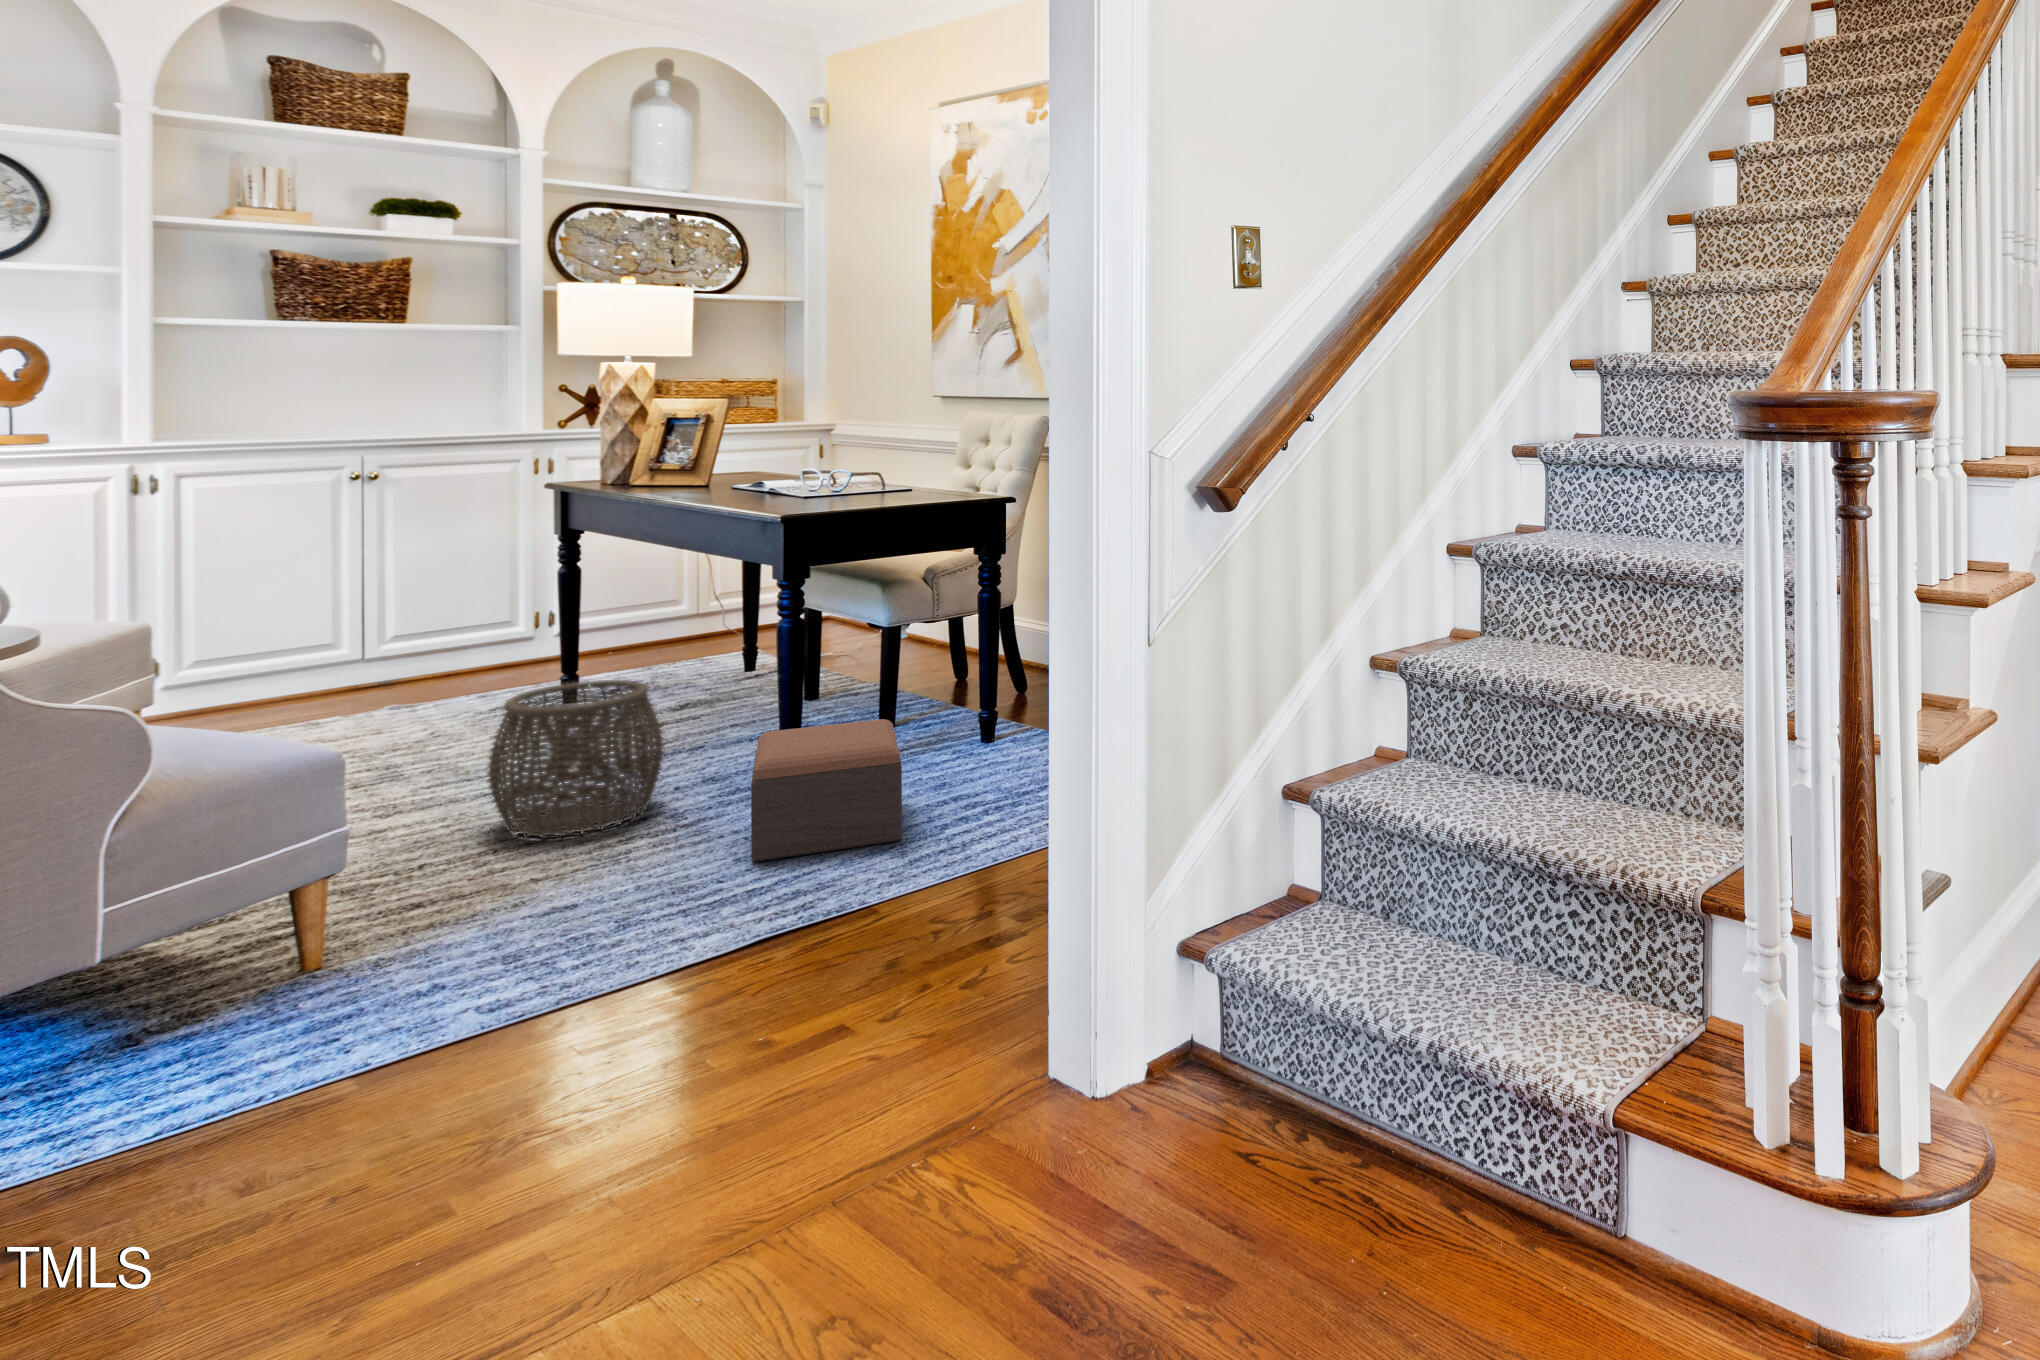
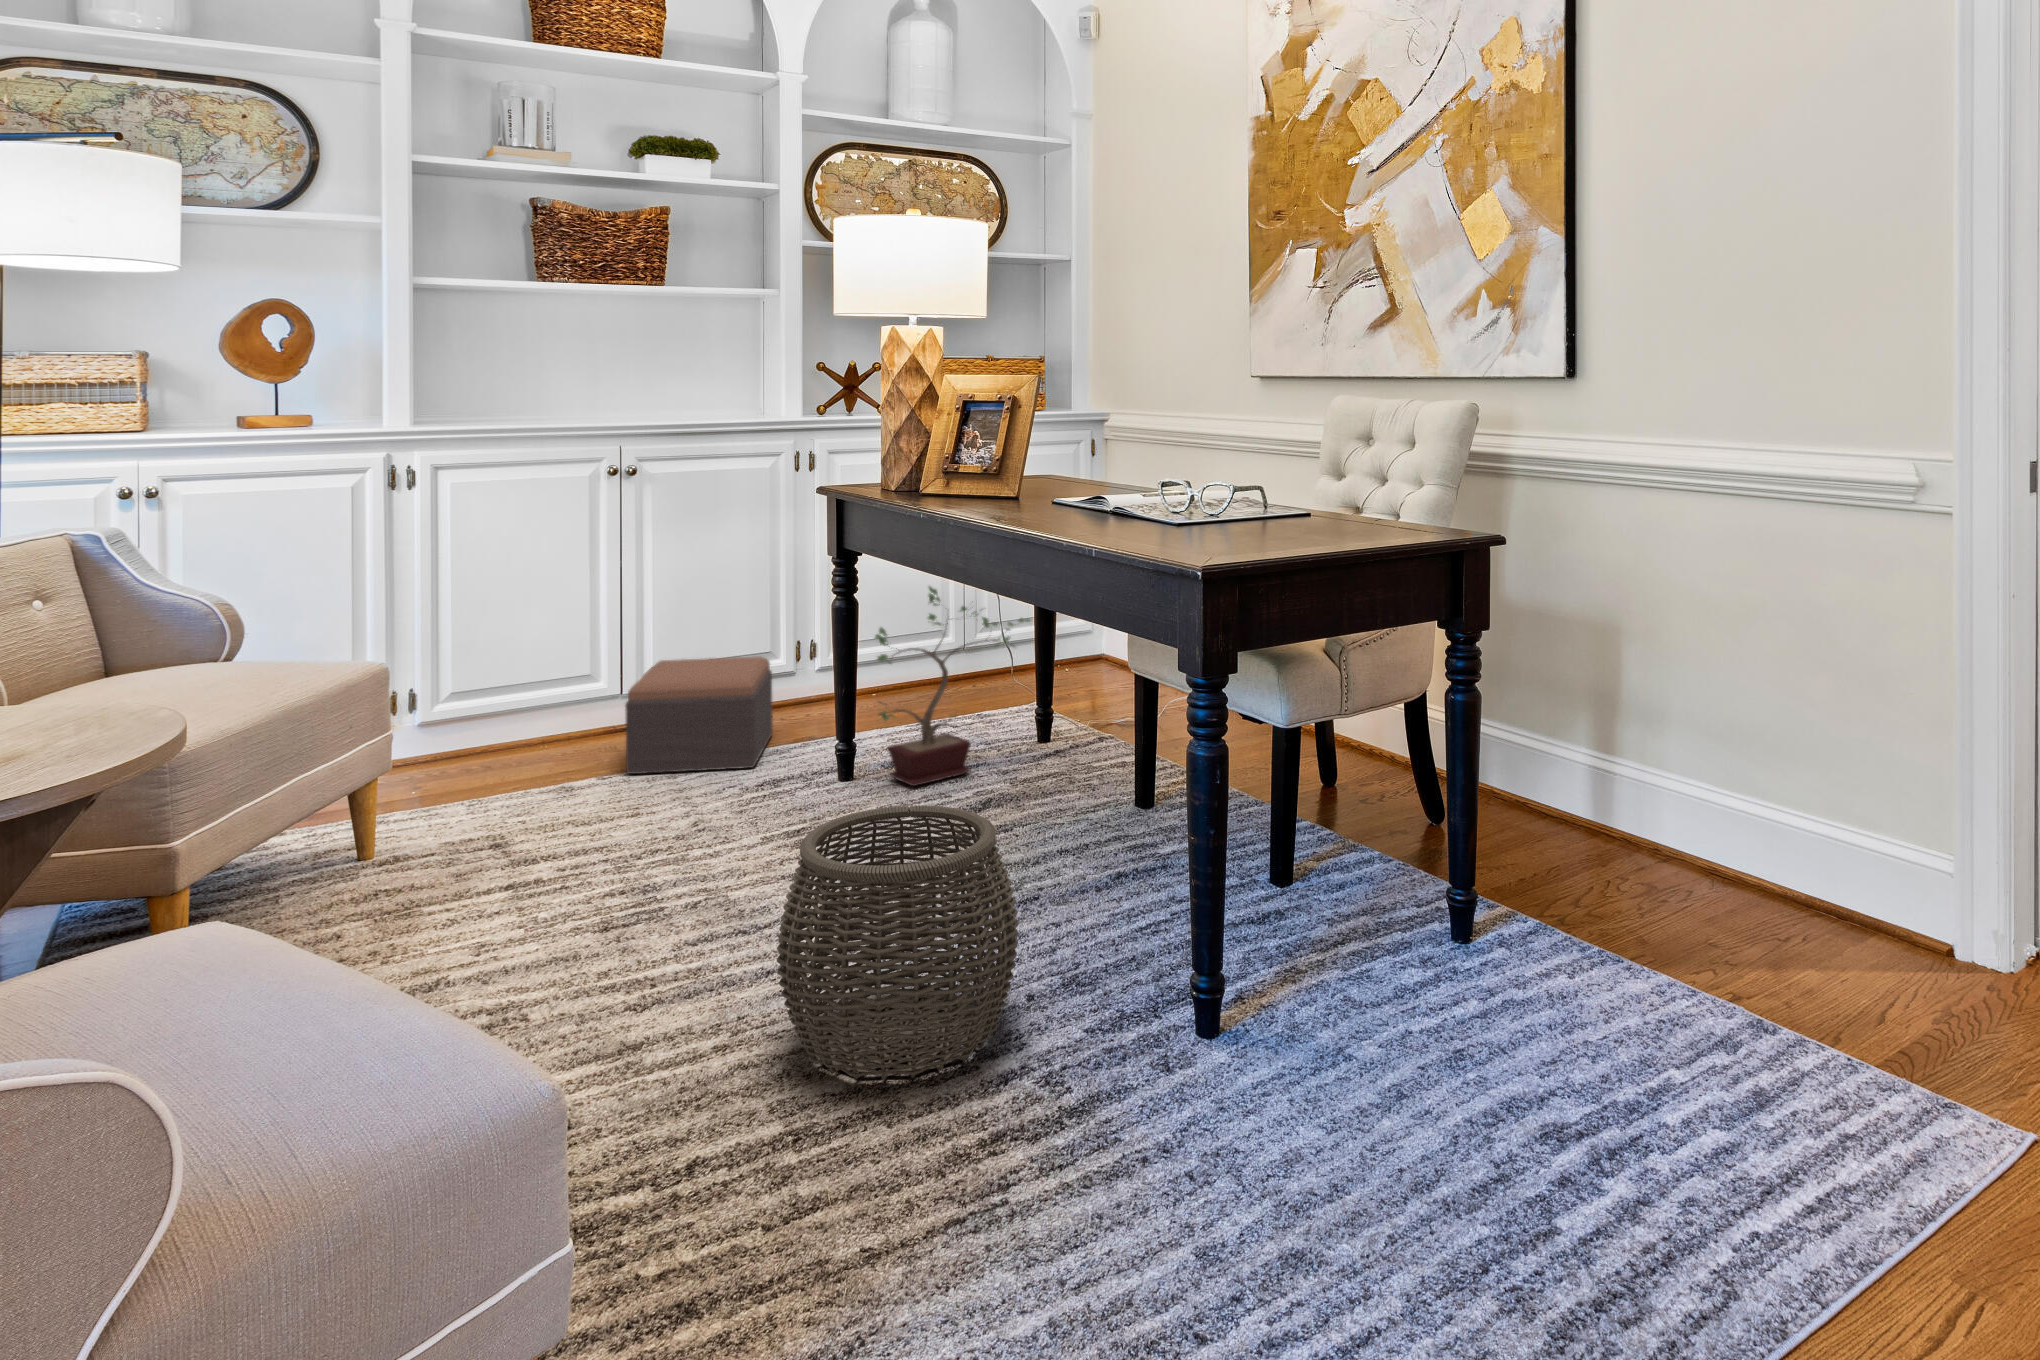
potted plant: none [589,555,729,704] -> present [875,587,1030,786]
footstool: present [751,719,902,862] -> present [625,656,773,774]

